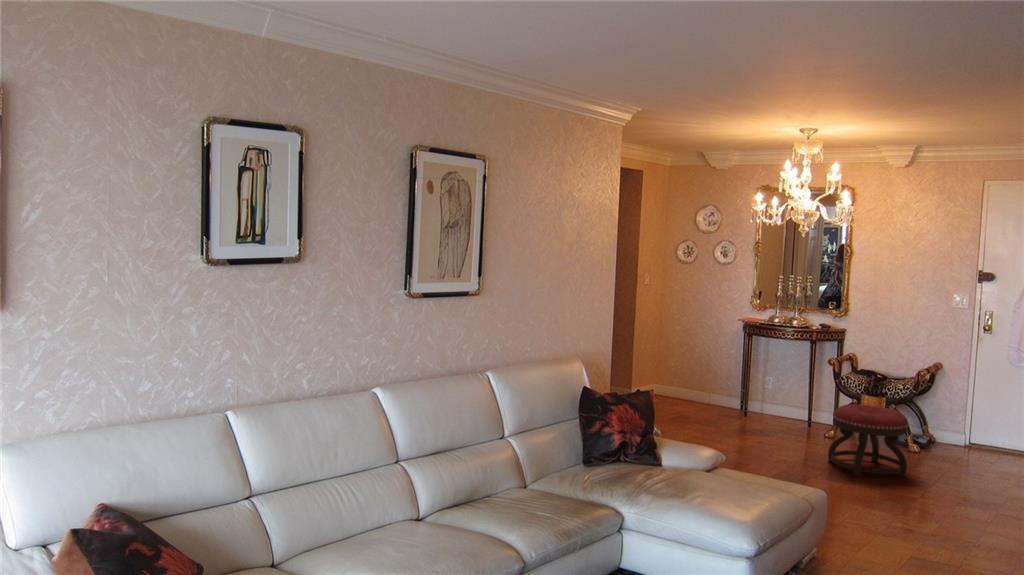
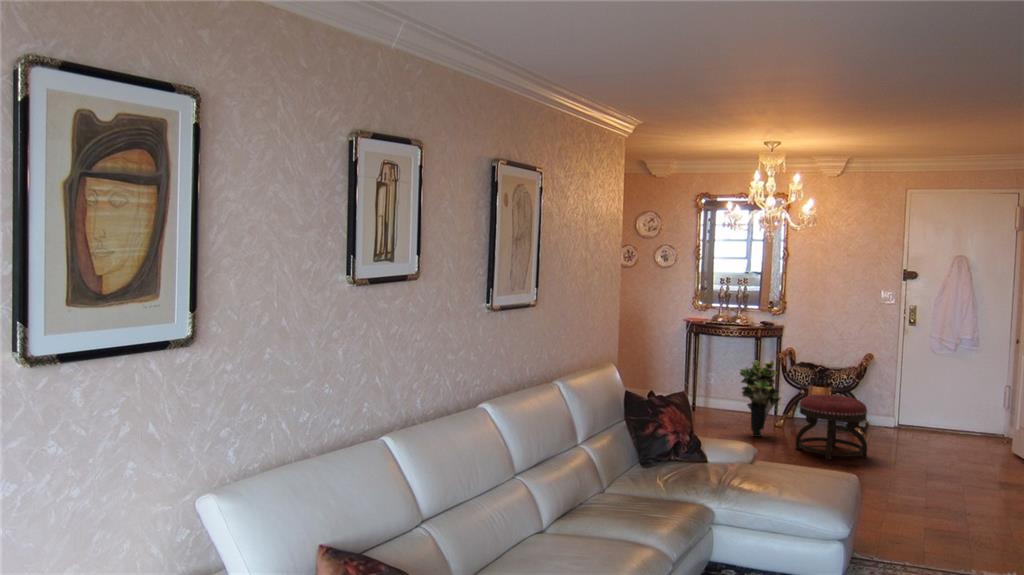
potted plant: none [779,364,824,446] -> present [740,360,781,437]

